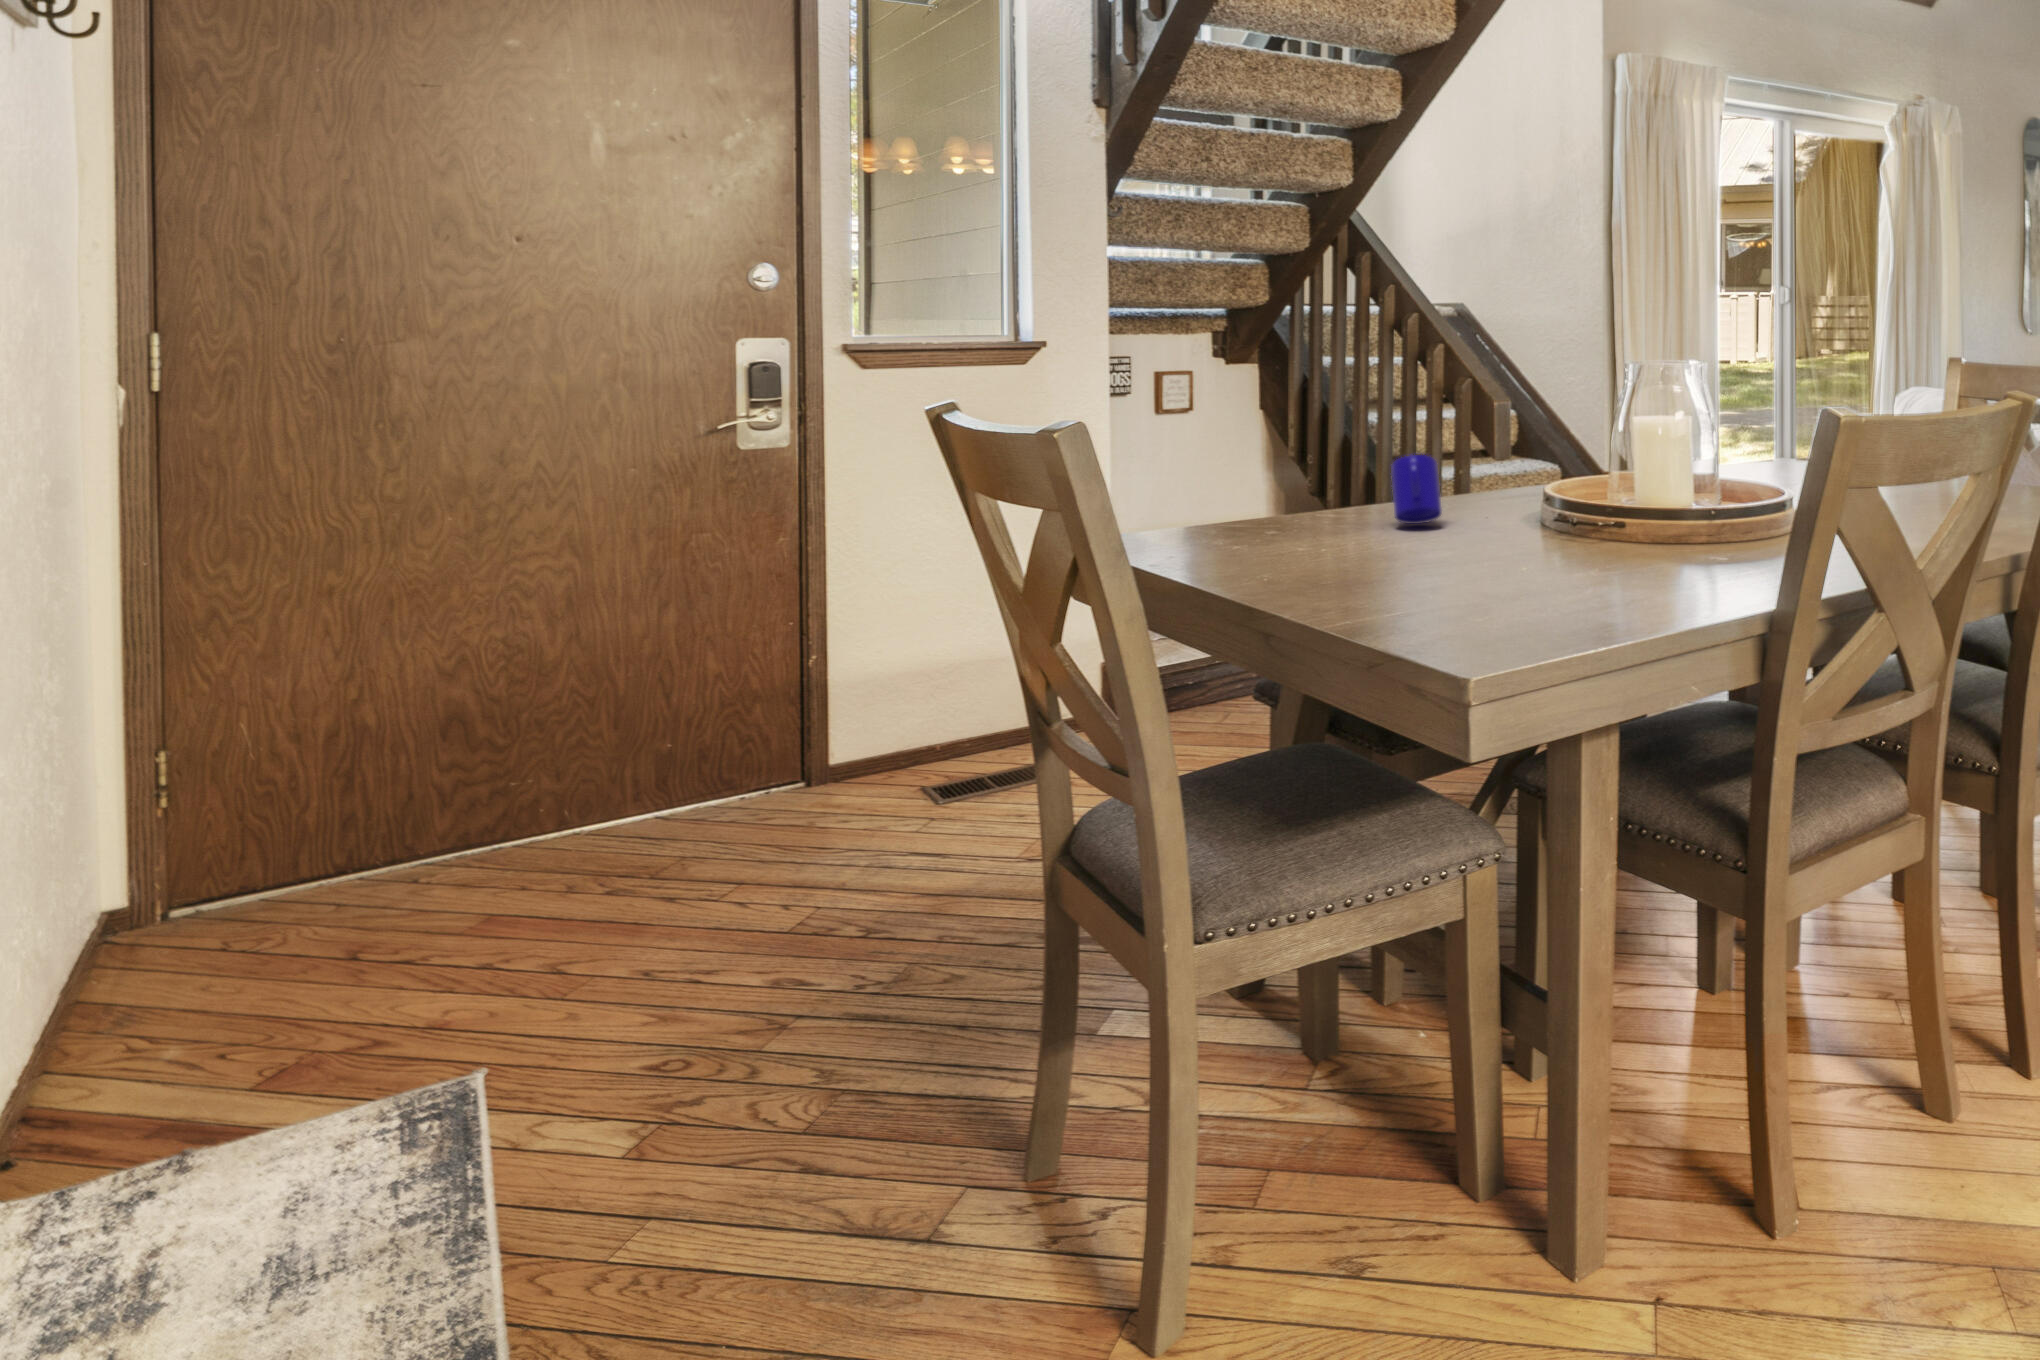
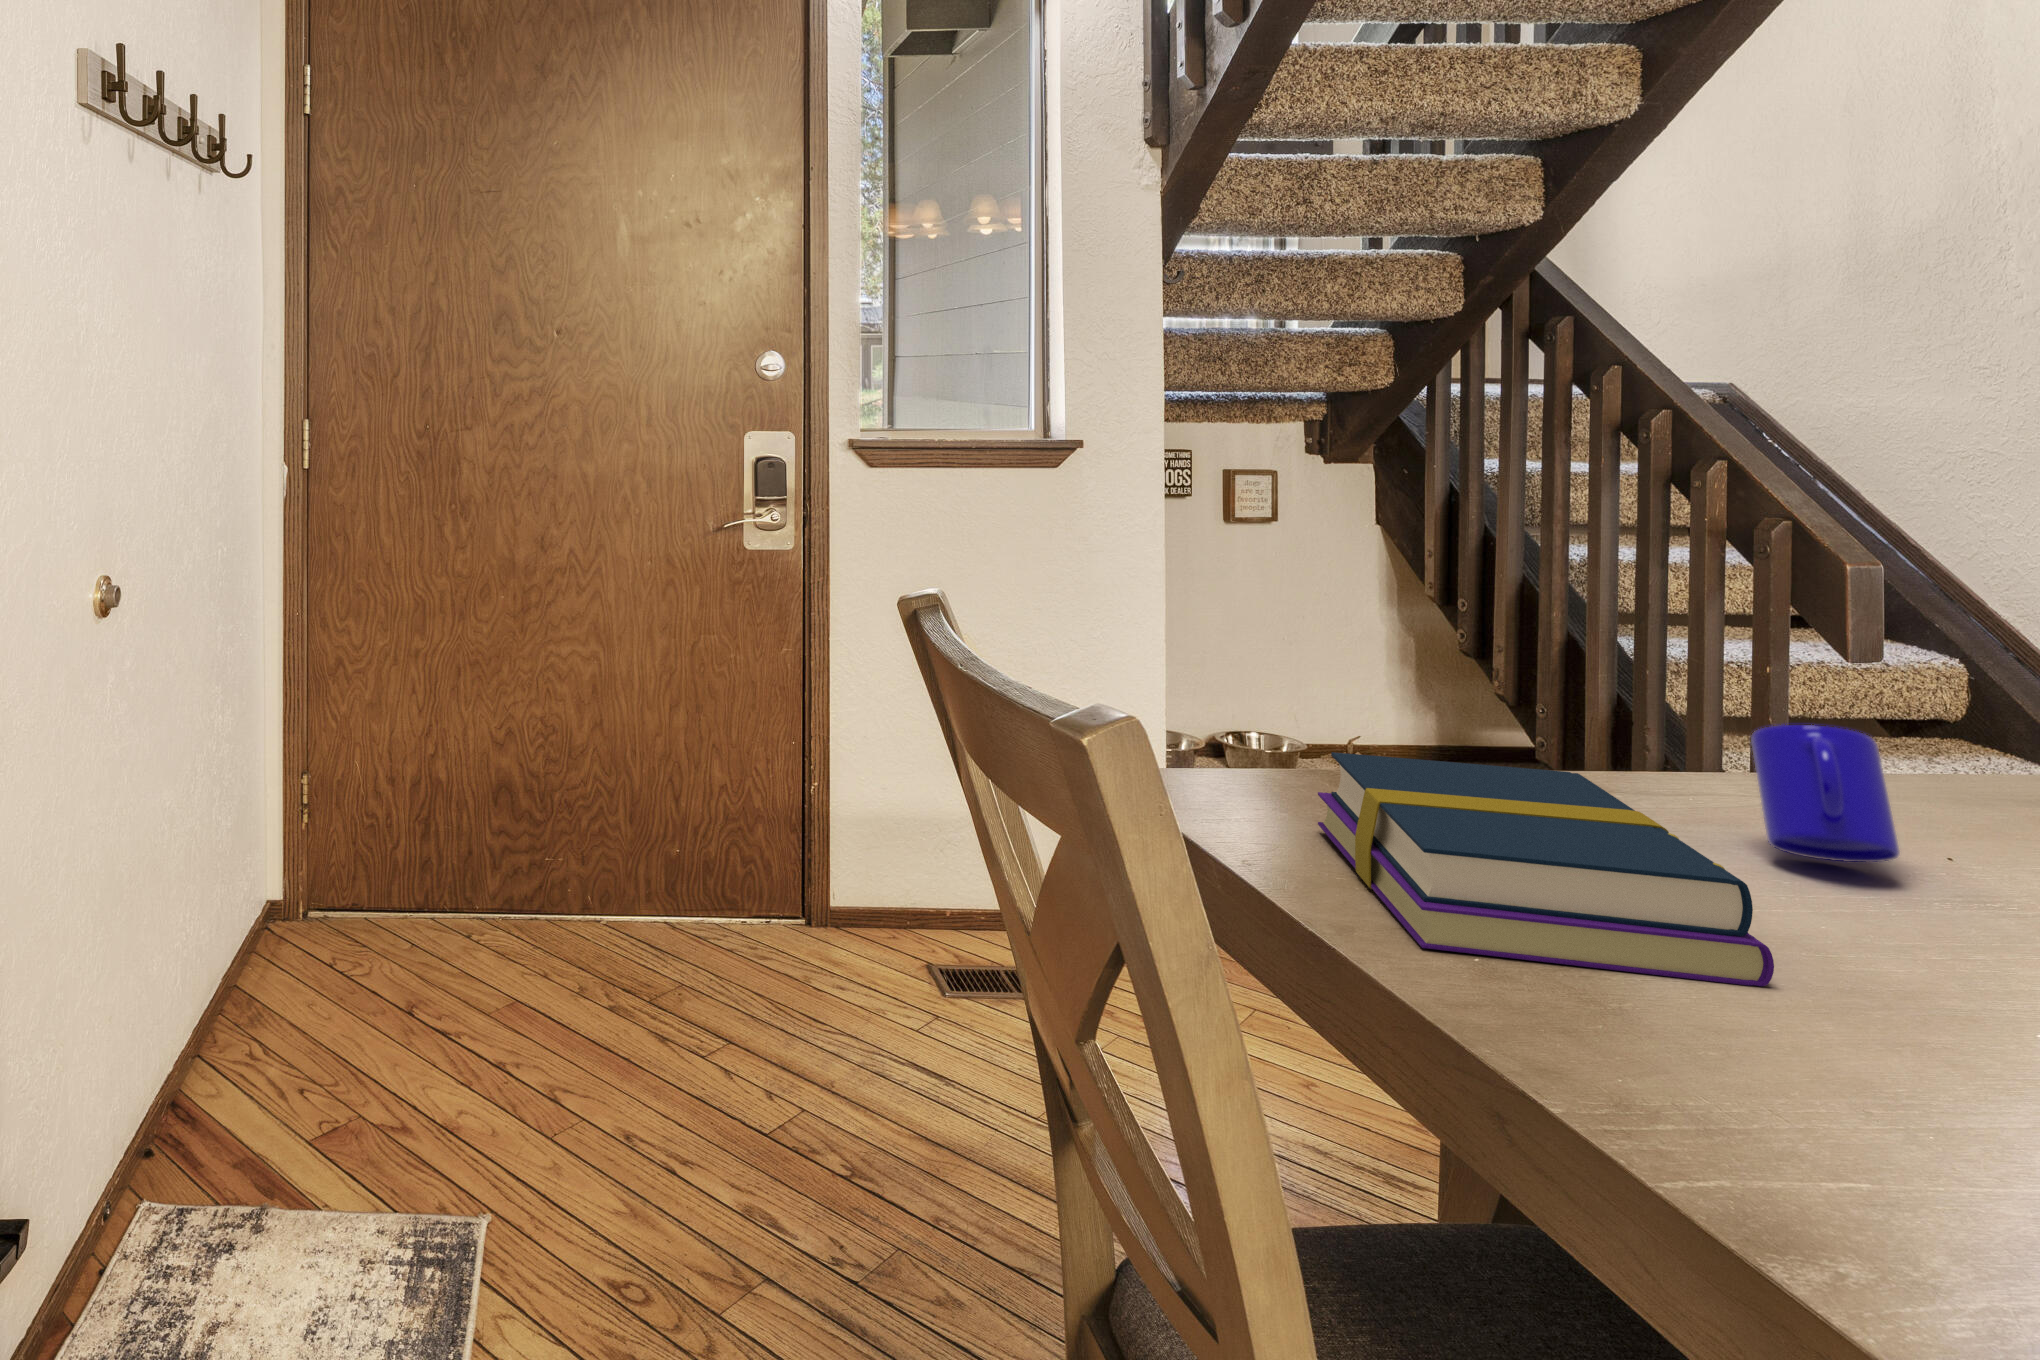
book: none [1187,493,1373,578] -> present [1318,752,1774,986]

